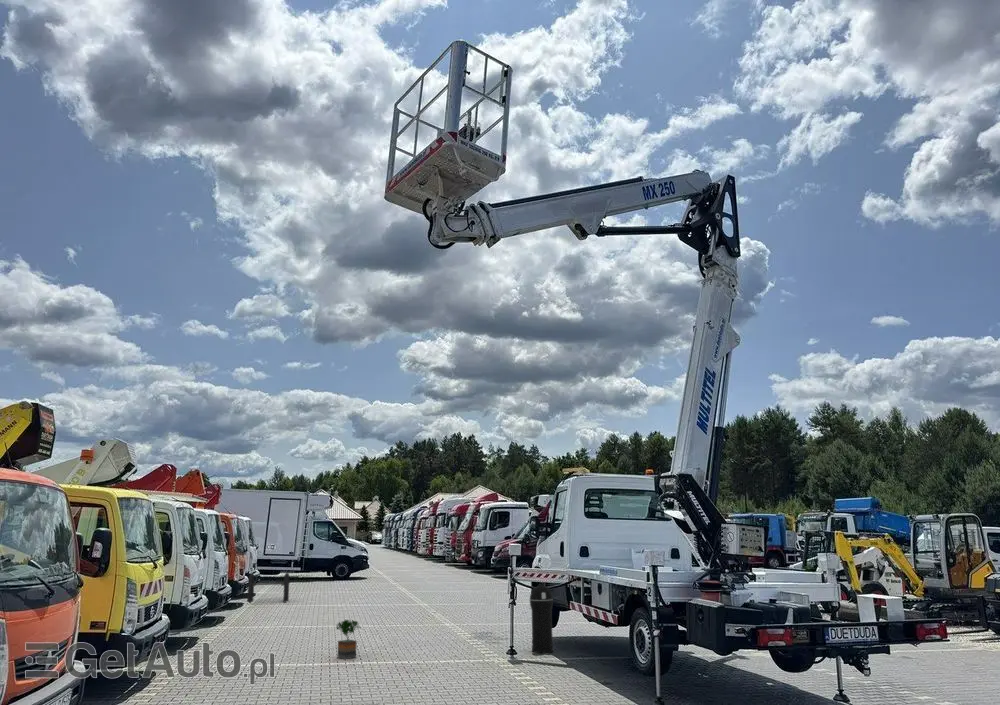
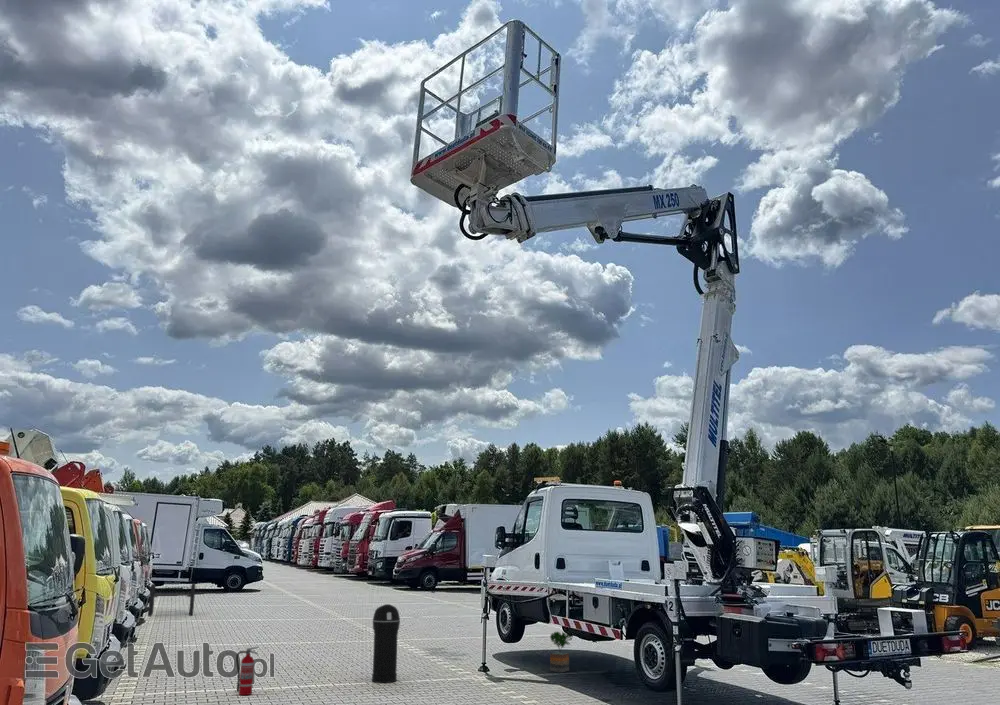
trash can: present [530,586,553,653] -> present [372,604,400,683]
potted tree: present [337,620,361,659] -> present [550,632,572,672]
fire extinguisher: none [264,631,283,675] -> present [236,647,258,695]

